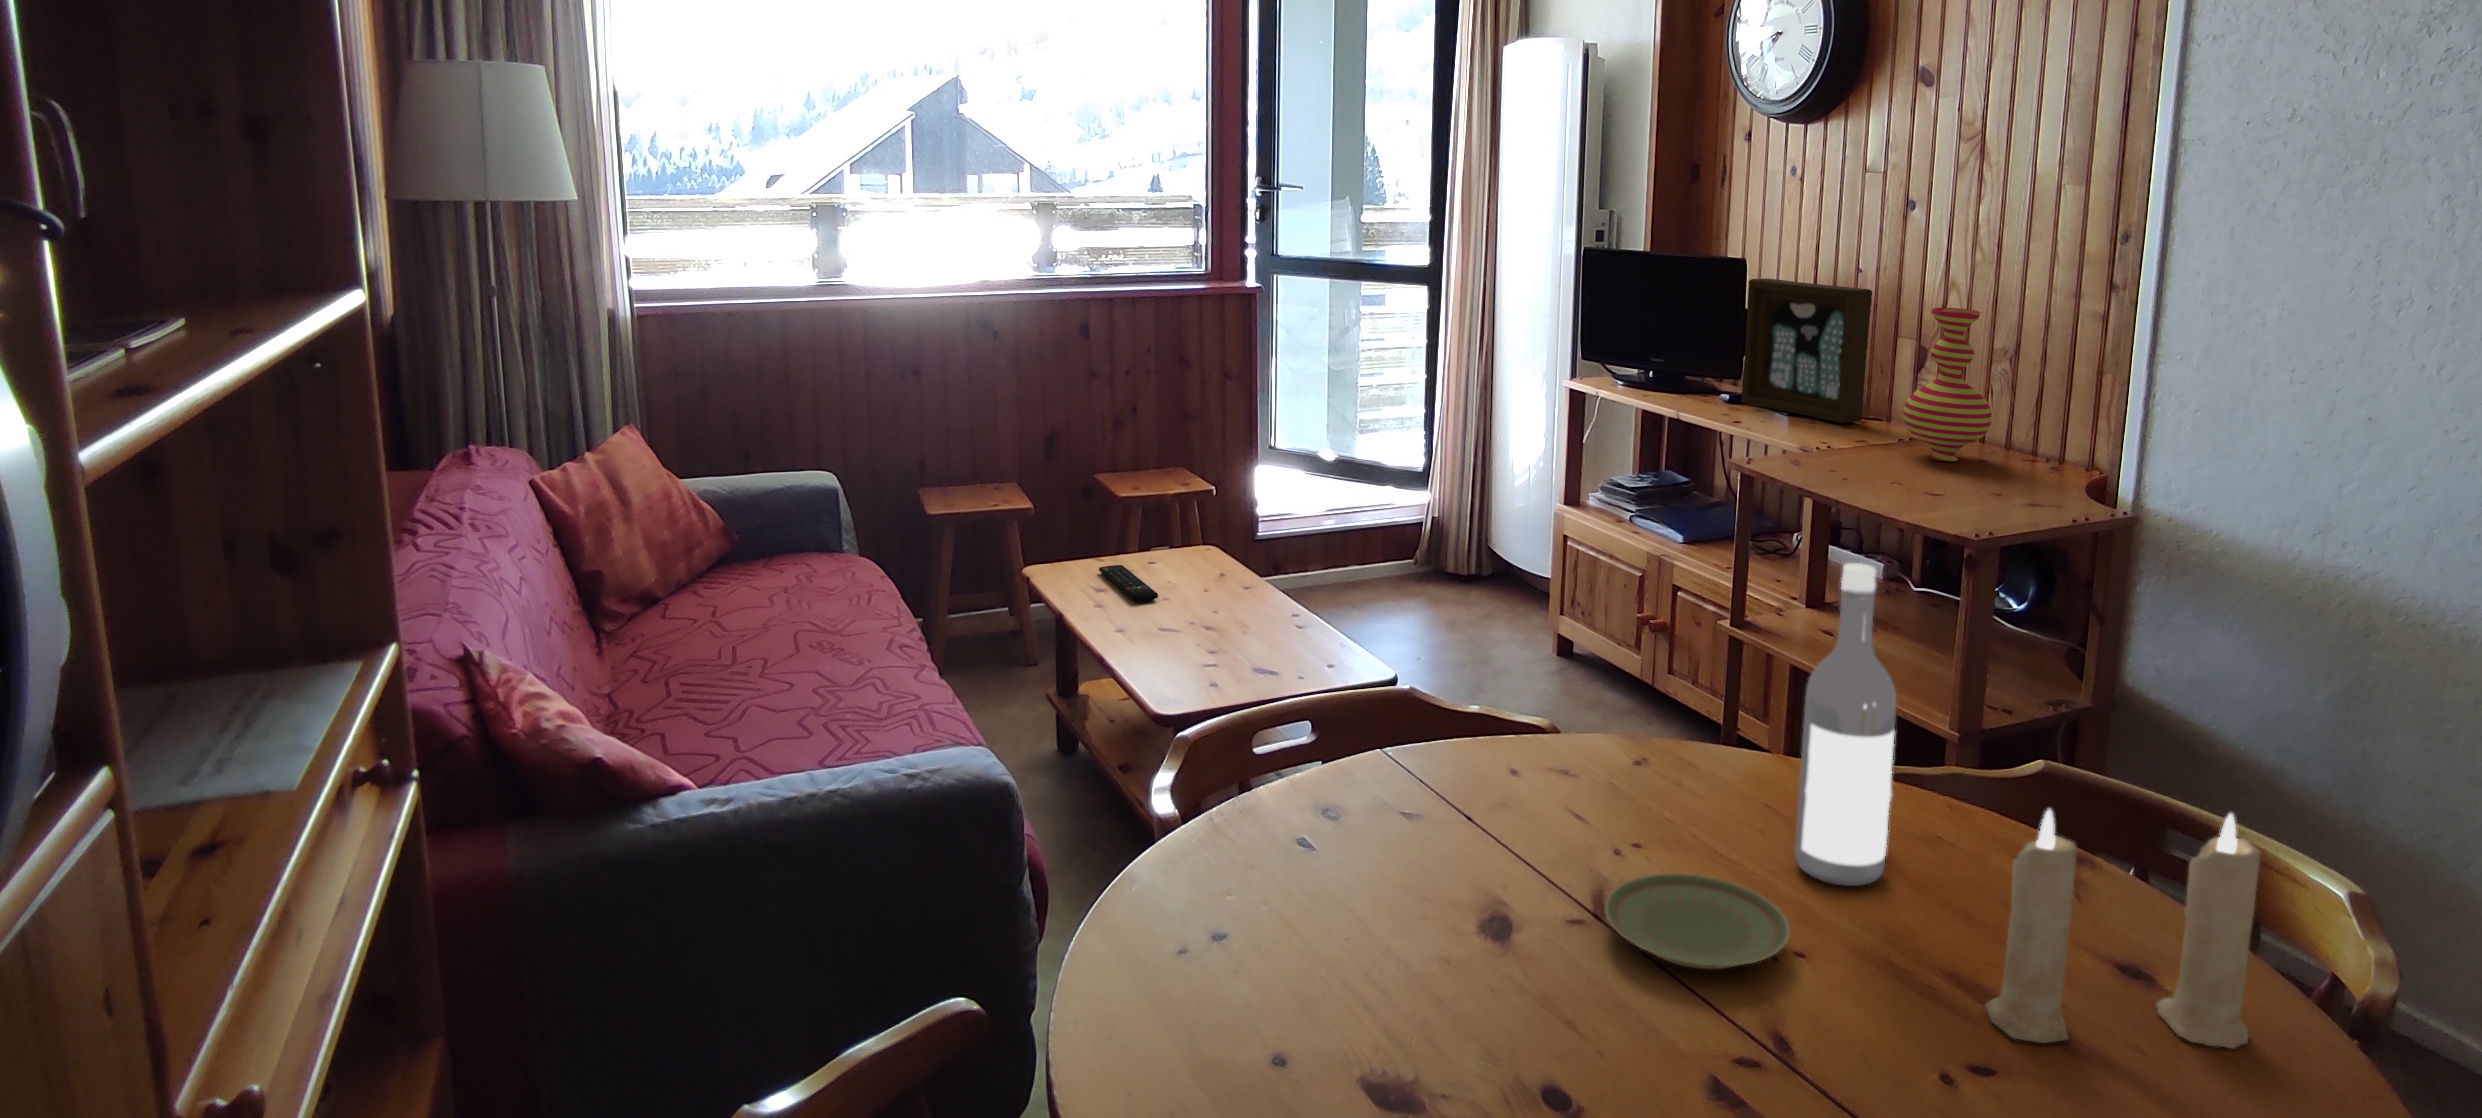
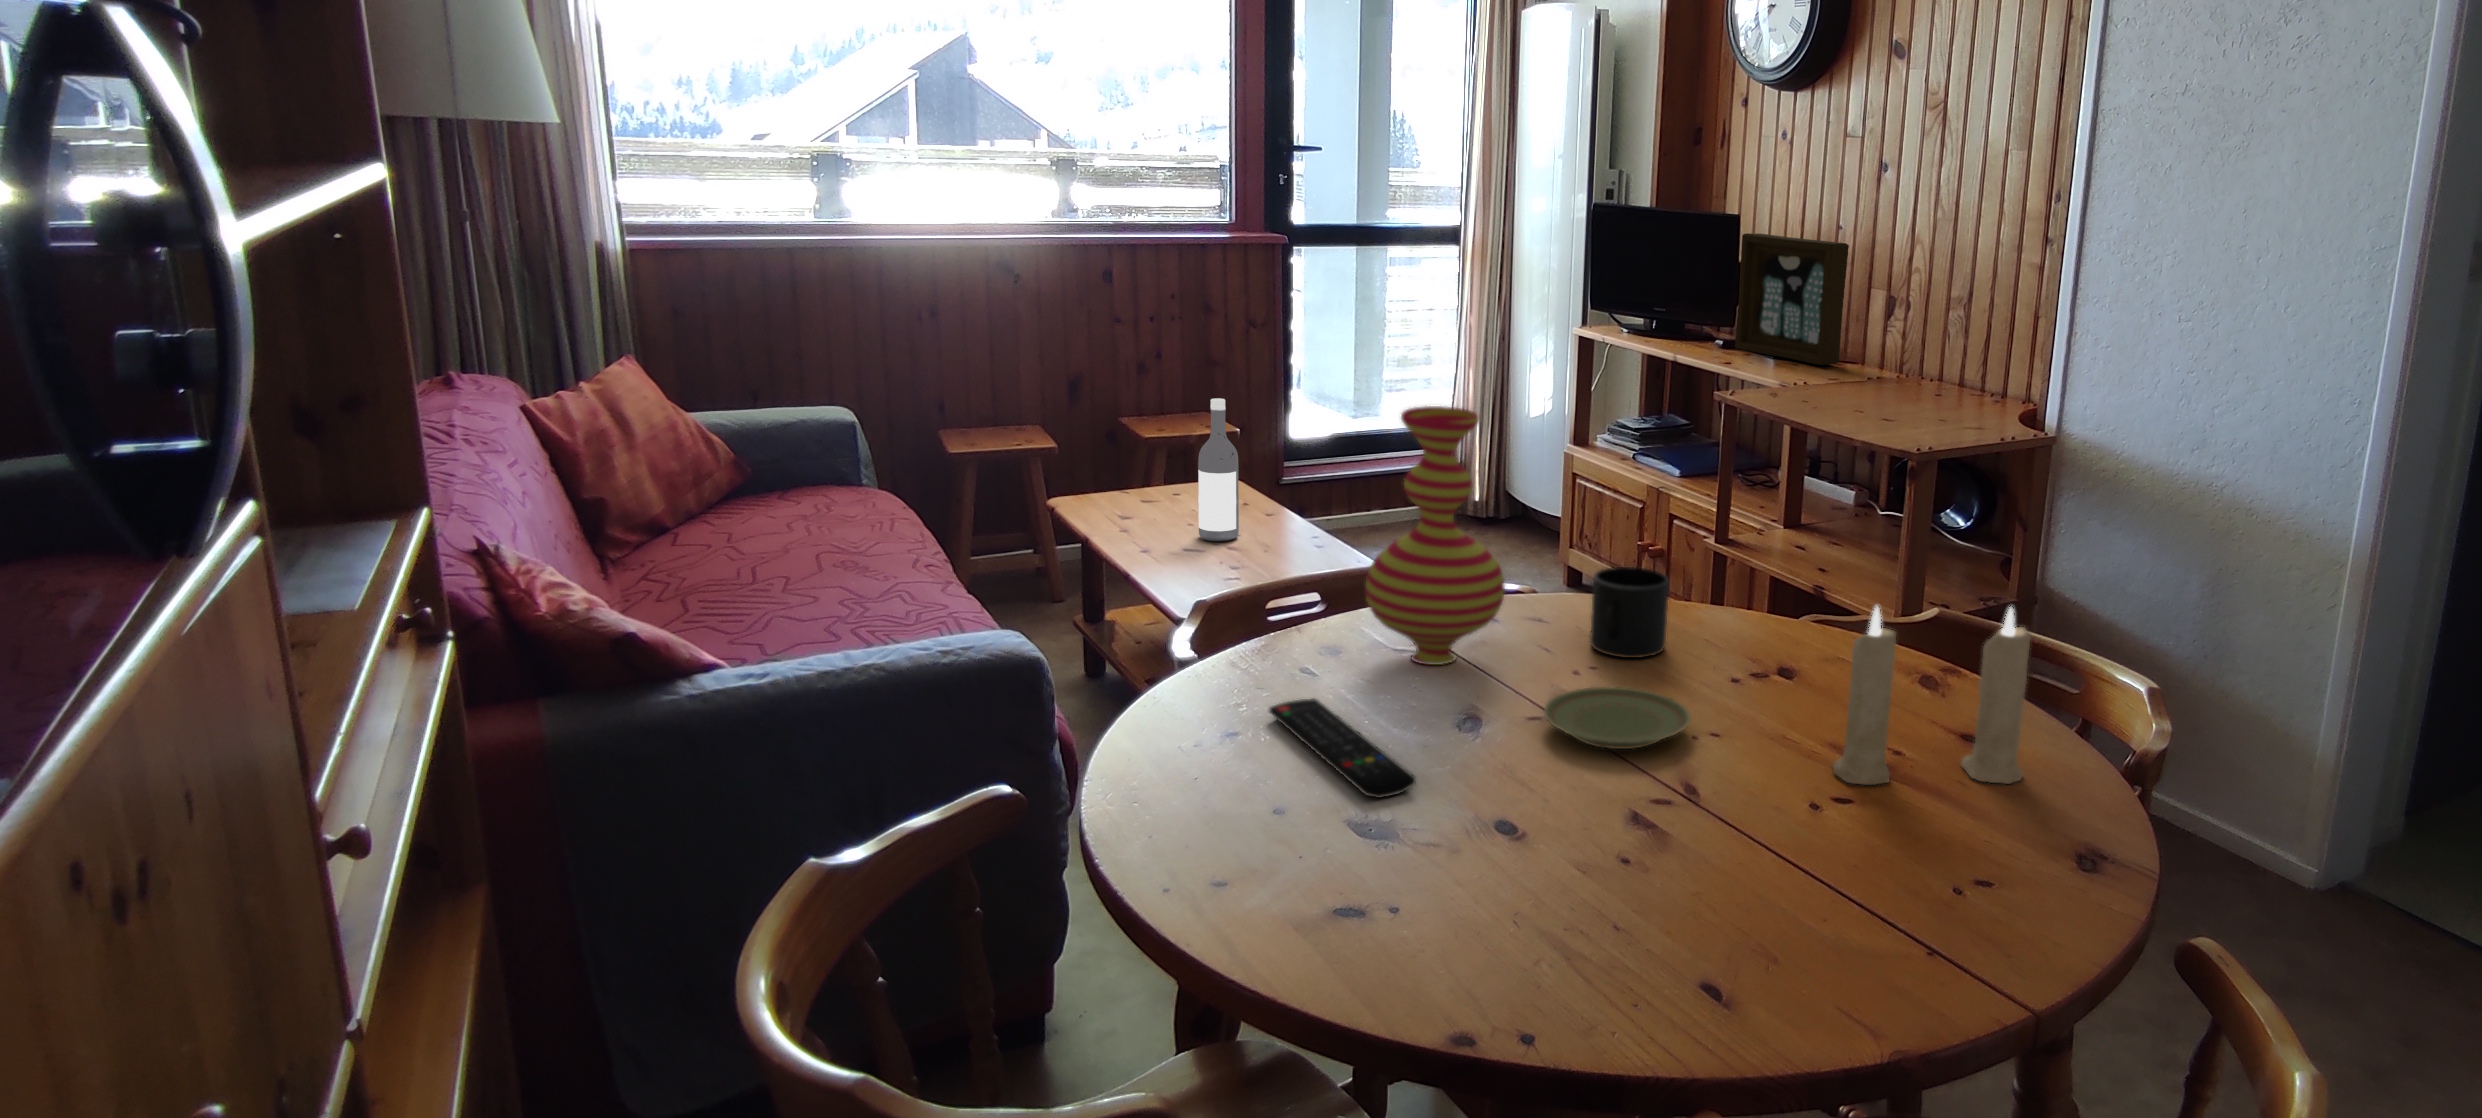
vase: present [1903,308,1992,461] -> present [1365,406,1505,665]
wine bottle: present [1795,563,1896,886] -> present [1198,398,1239,541]
remote control: present [1099,565,1158,602] -> present [1269,699,1416,798]
mug: none [1641,707,1738,824] -> present [1590,567,1669,658]

